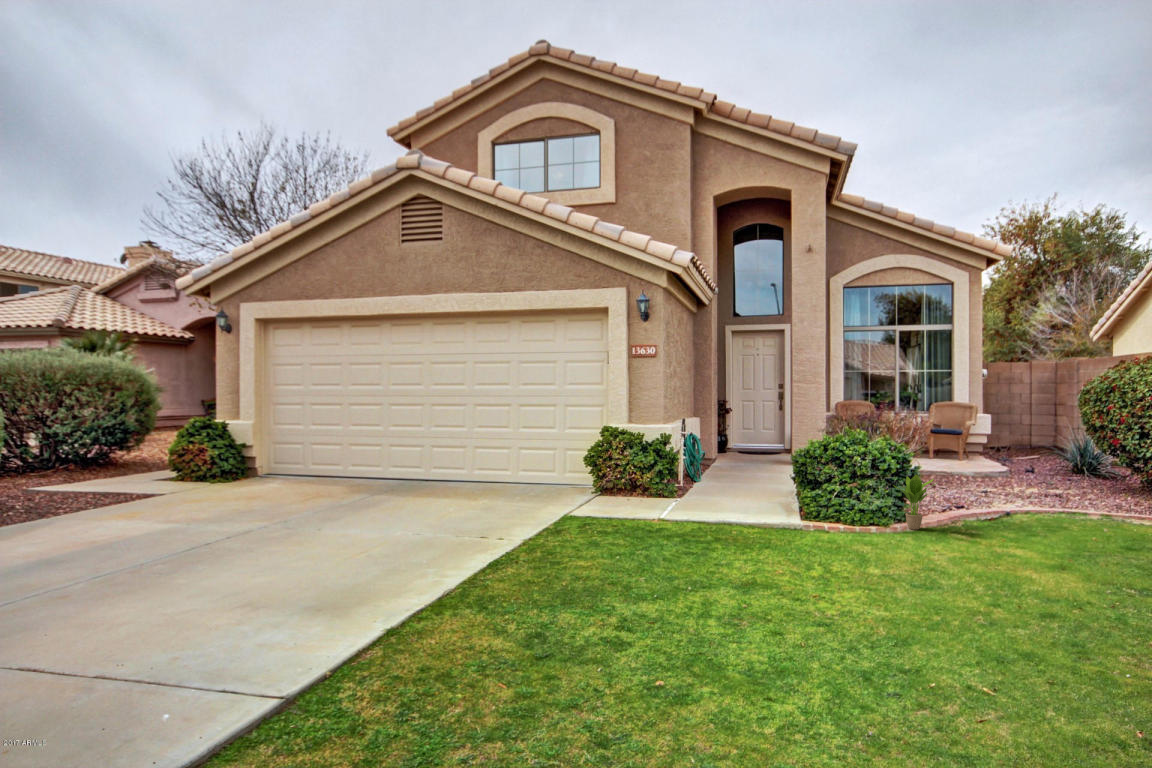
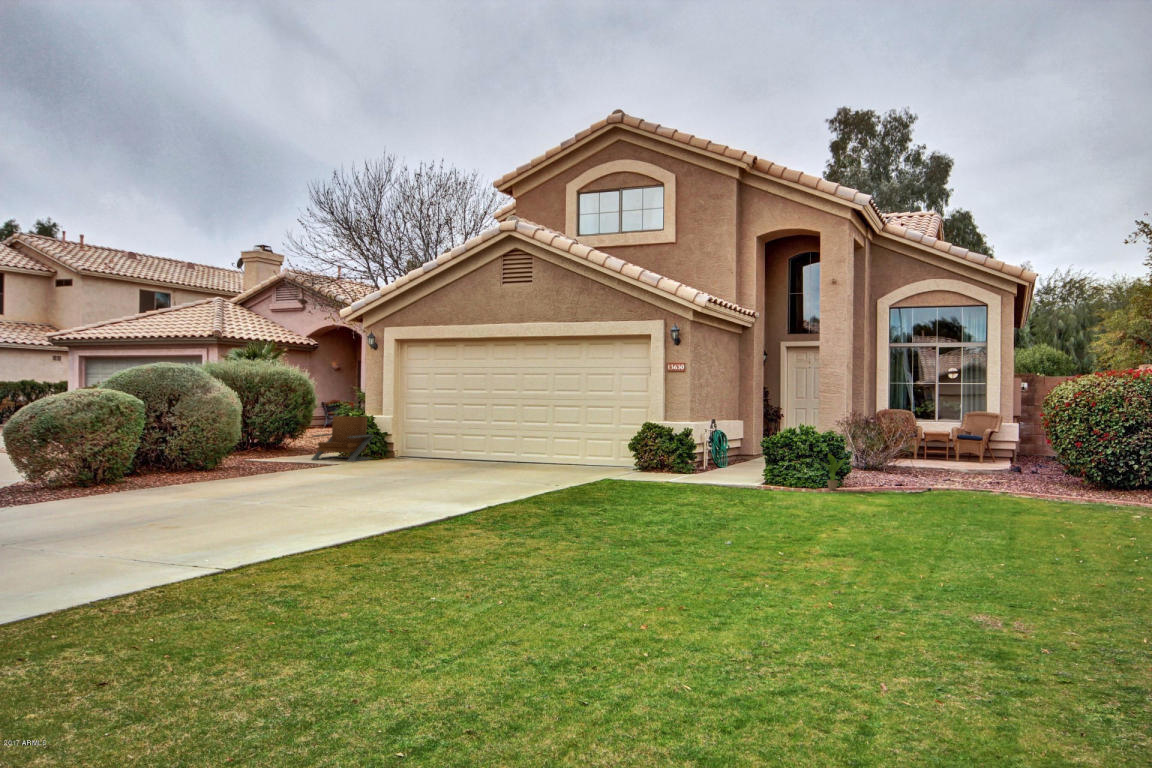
lounge chair: none [123,424,222,491] -> present [312,416,374,462]

